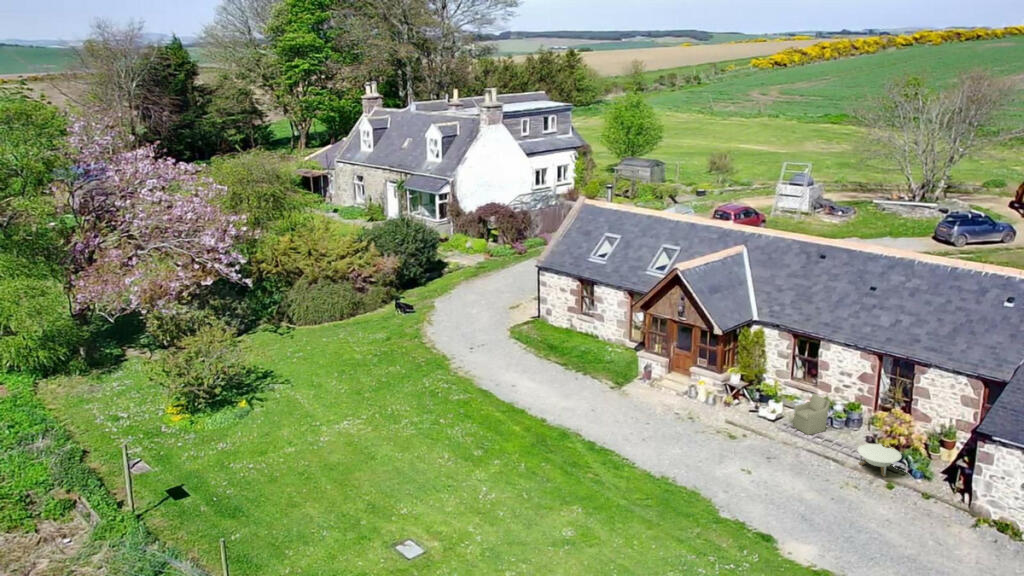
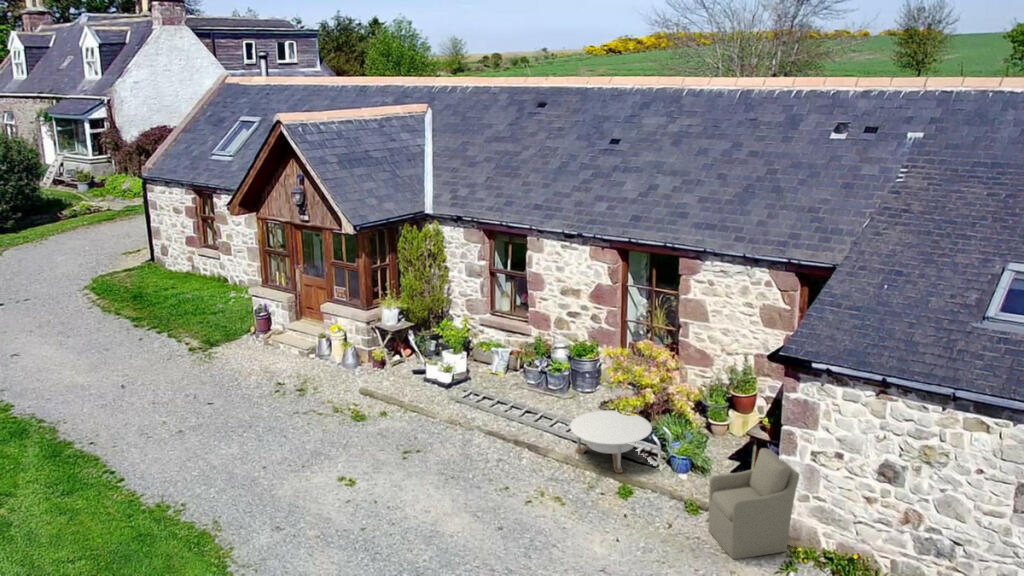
chair: present [794,394,830,435] -> present [708,448,799,559]

